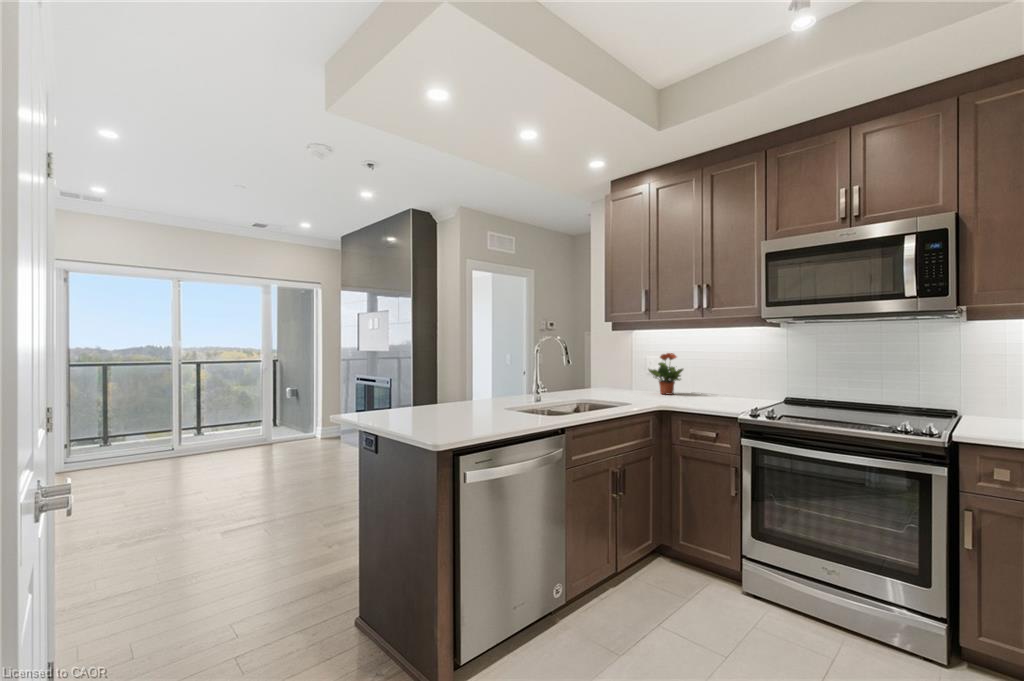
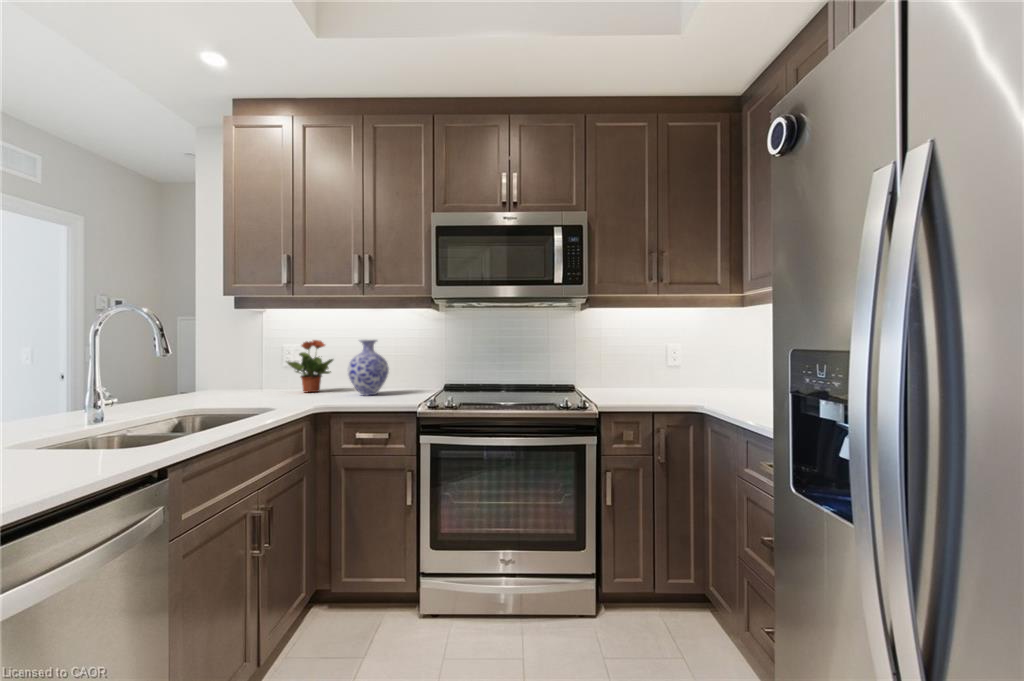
vase: none [692,354,728,401] -> present [348,340,389,396]

